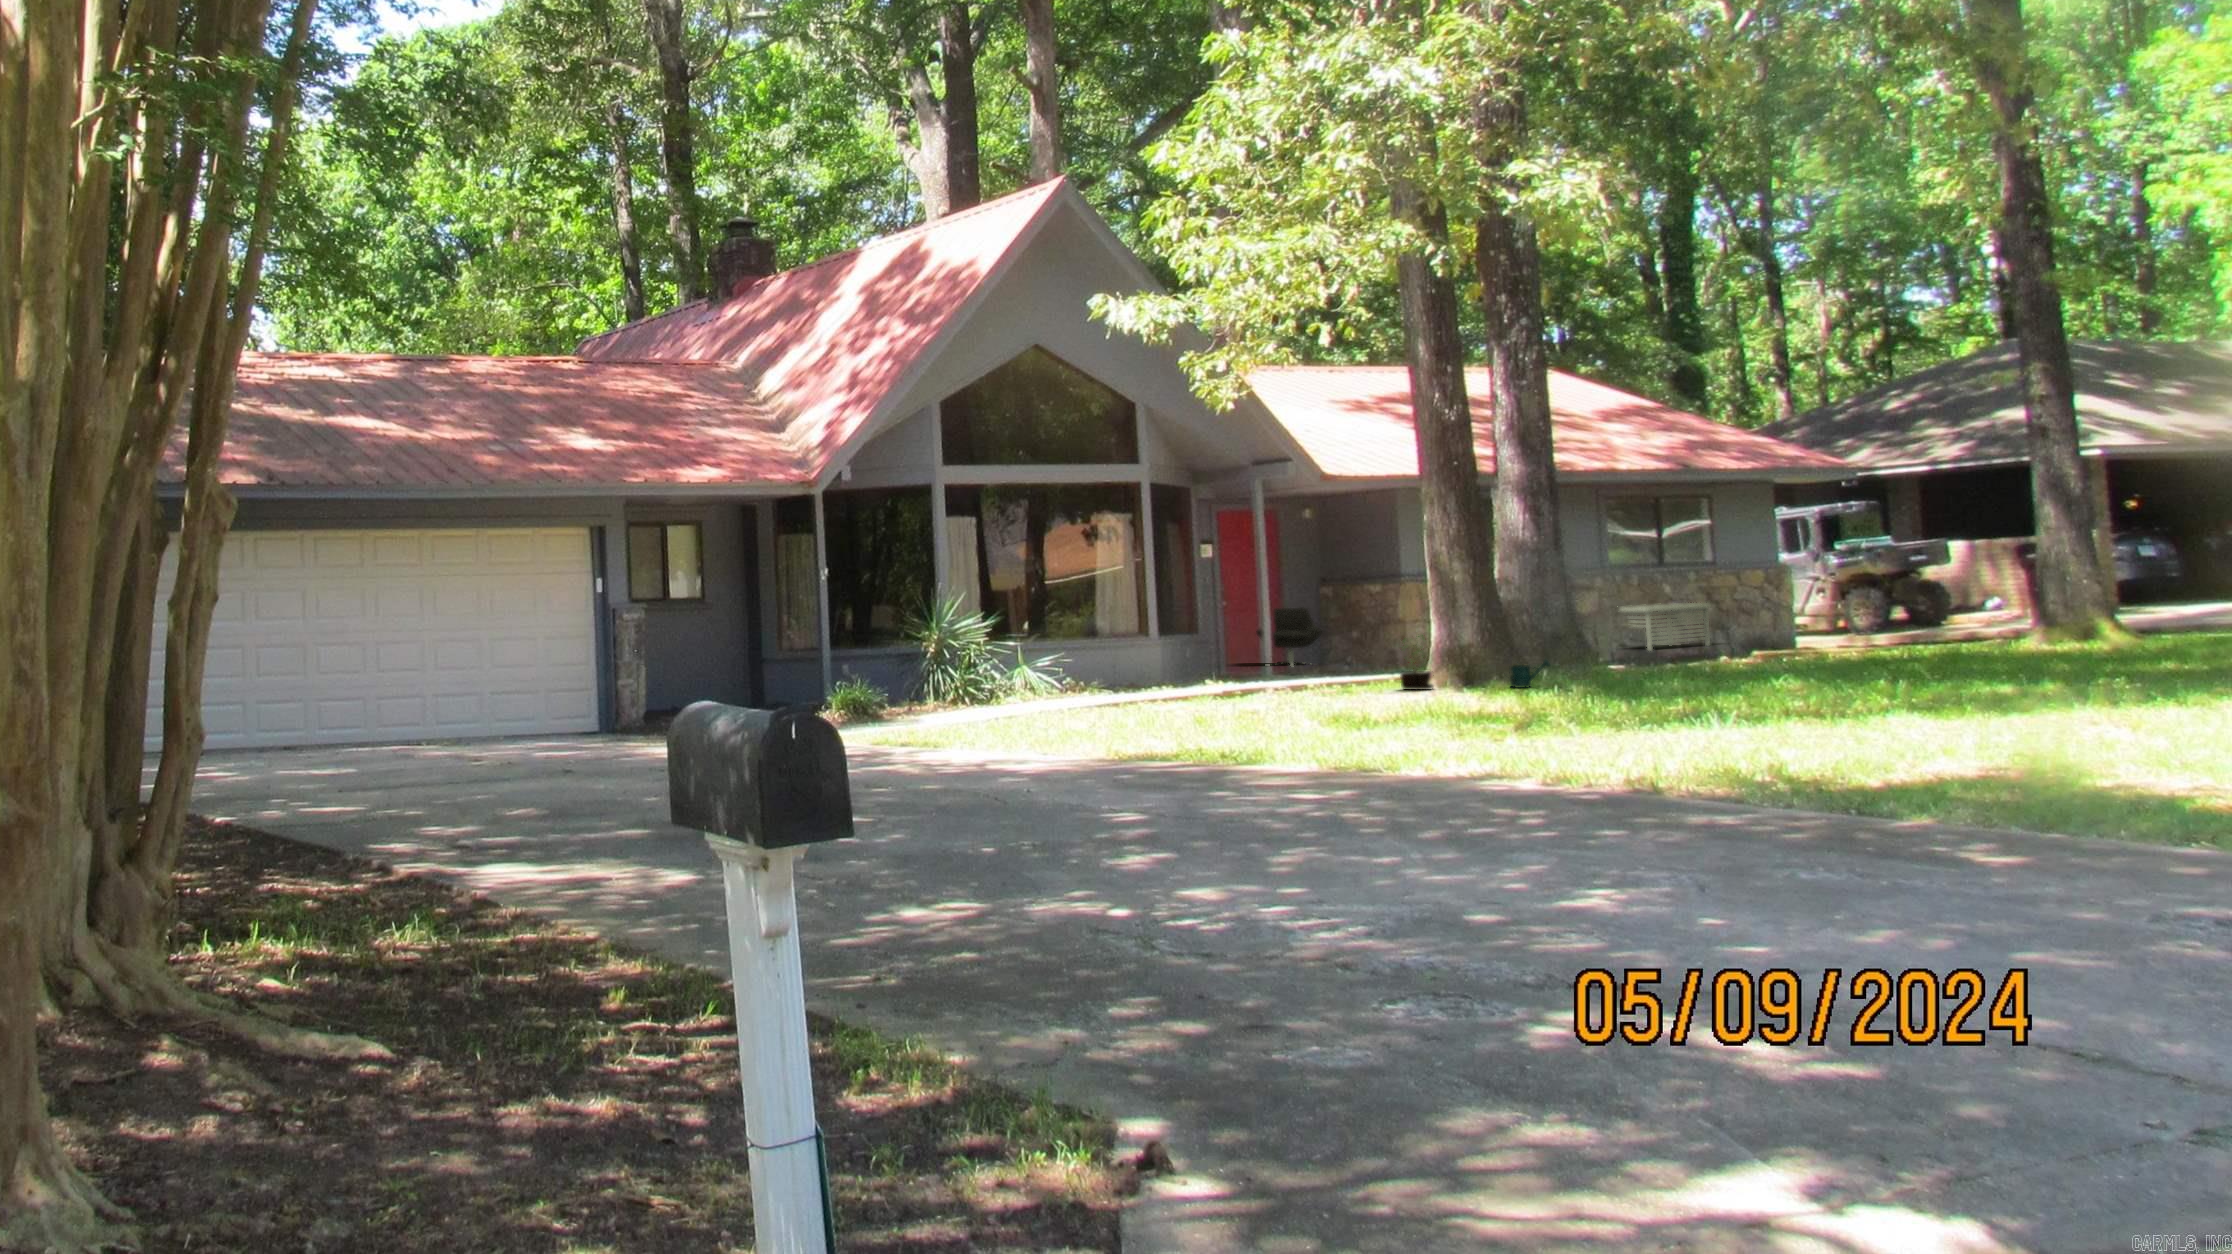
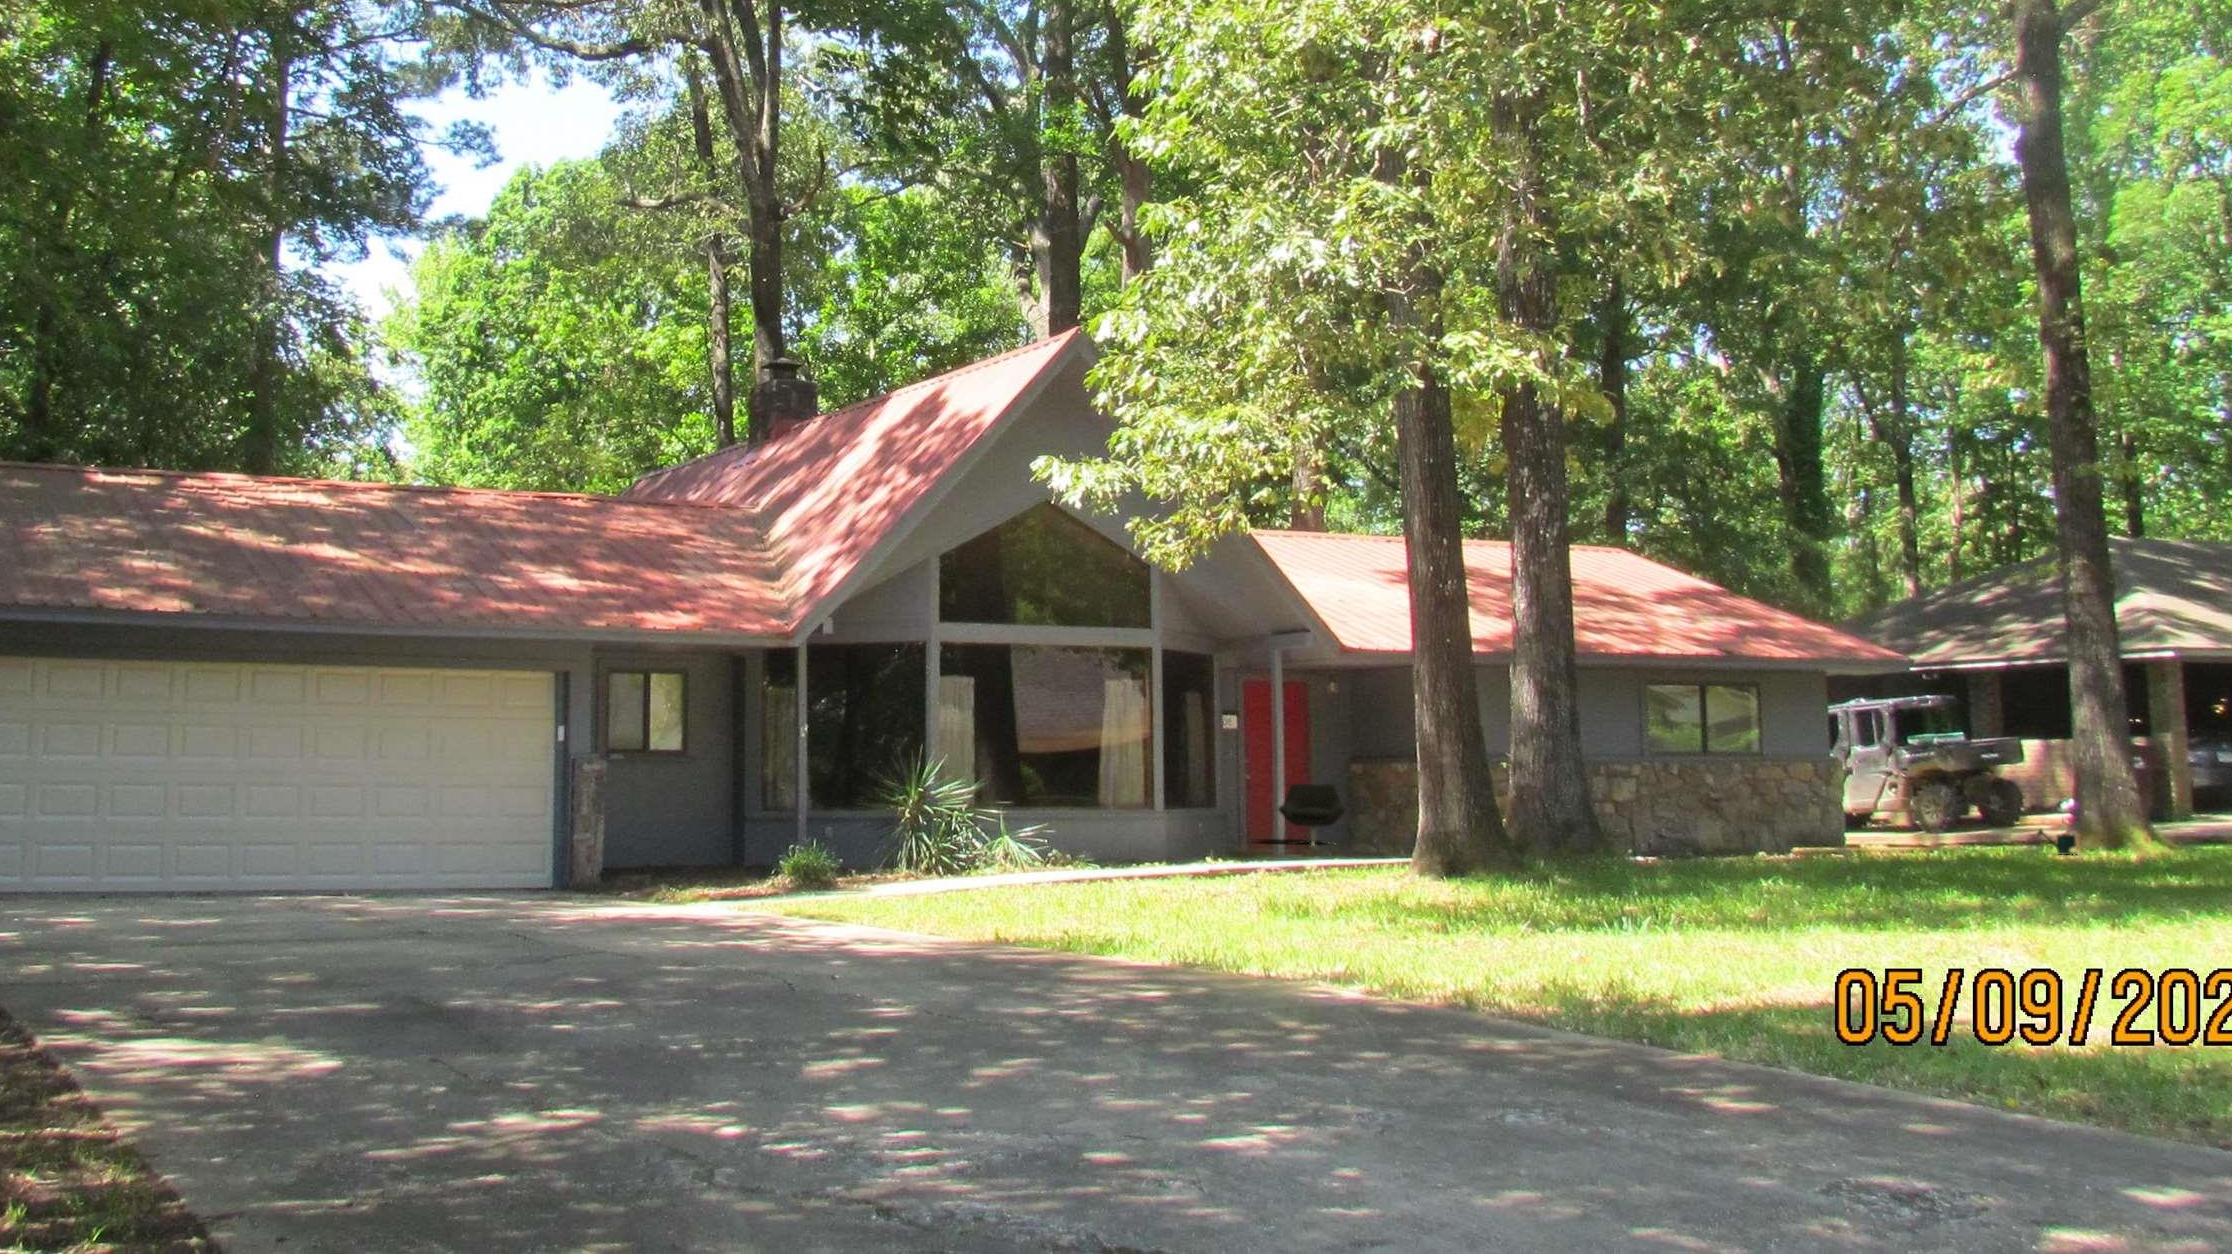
storage bench: present [1617,603,1710,650] -> none [1641,794,1751,843]
decorative plant: present [1400,635,1433,690] -> none [1383,817,1419,878]
watering can: present [1509,660,1550,688] -> present [2038,829,2077,855]

